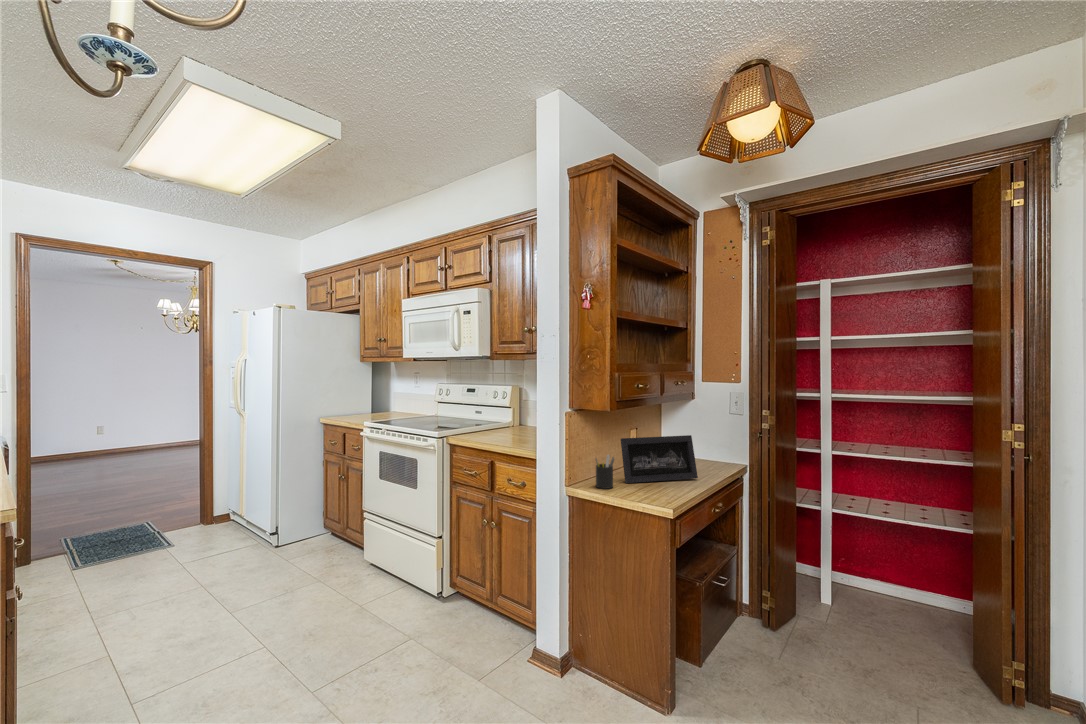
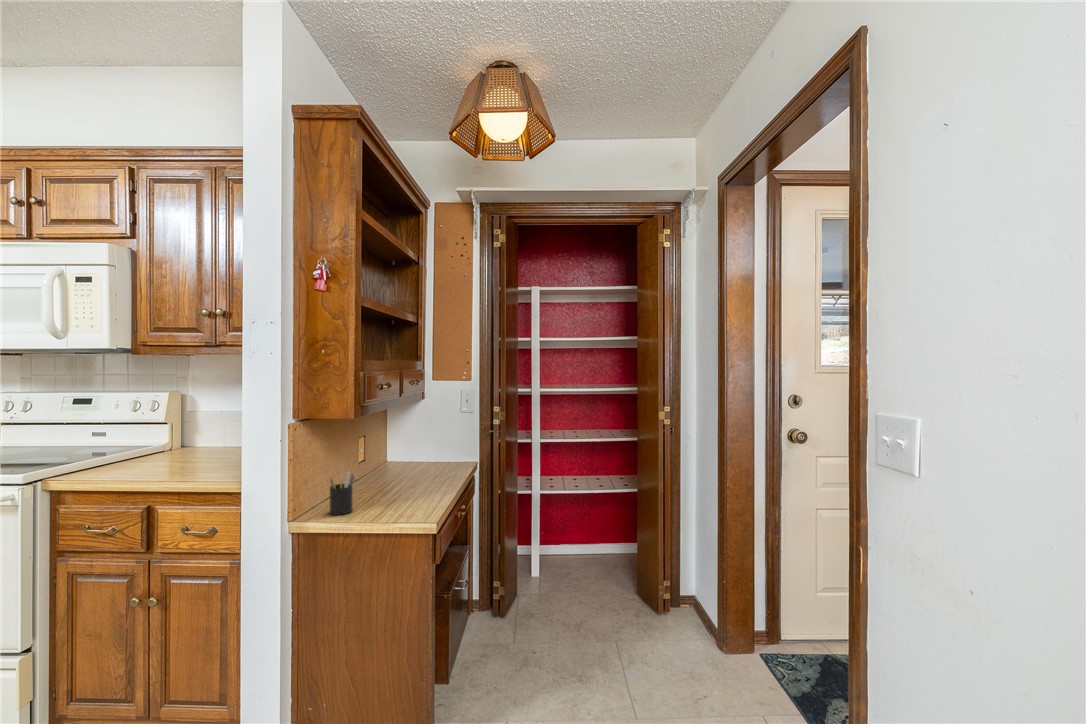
picture frame: present [621,435,698,483] -> none [357,439,441,503]

